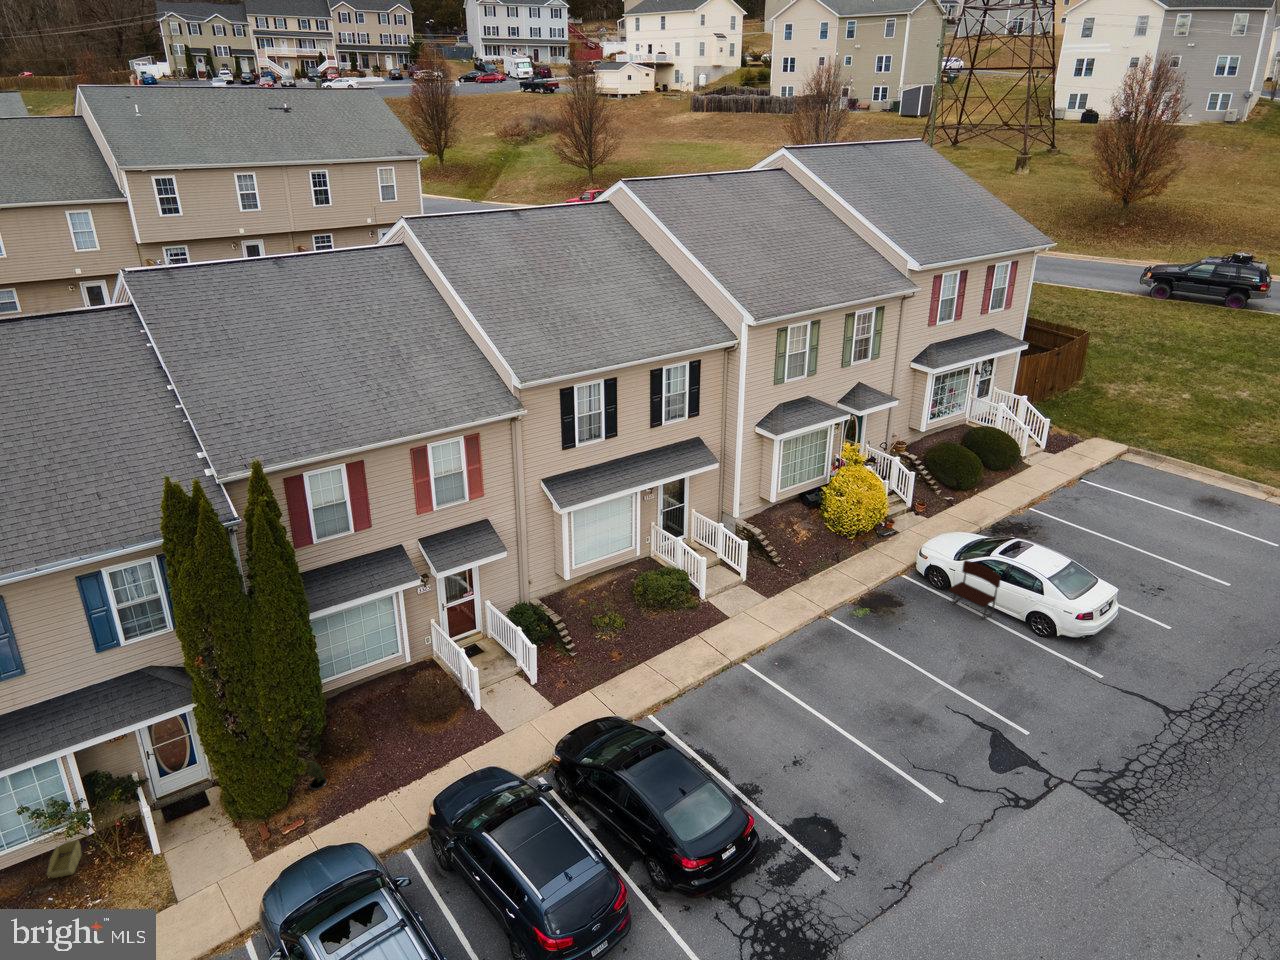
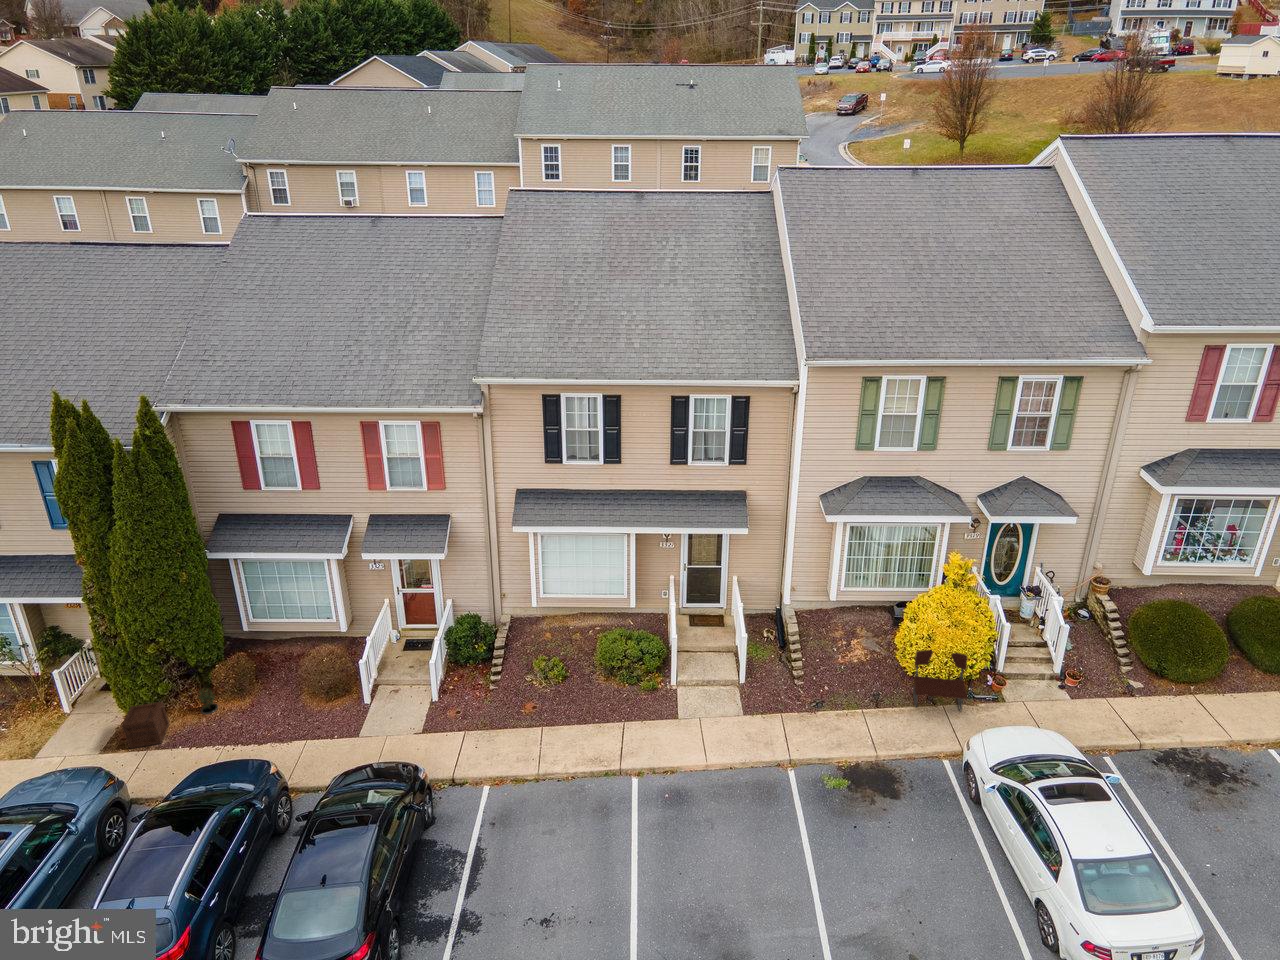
bench: present [949,560,1001,620] -> present [913,650,968,711]
wooden crate: none [253,789,308,850] -> present [121,702,170,748]
storage bin: present [47,840,82,878] -> none [20,673,57,700]

